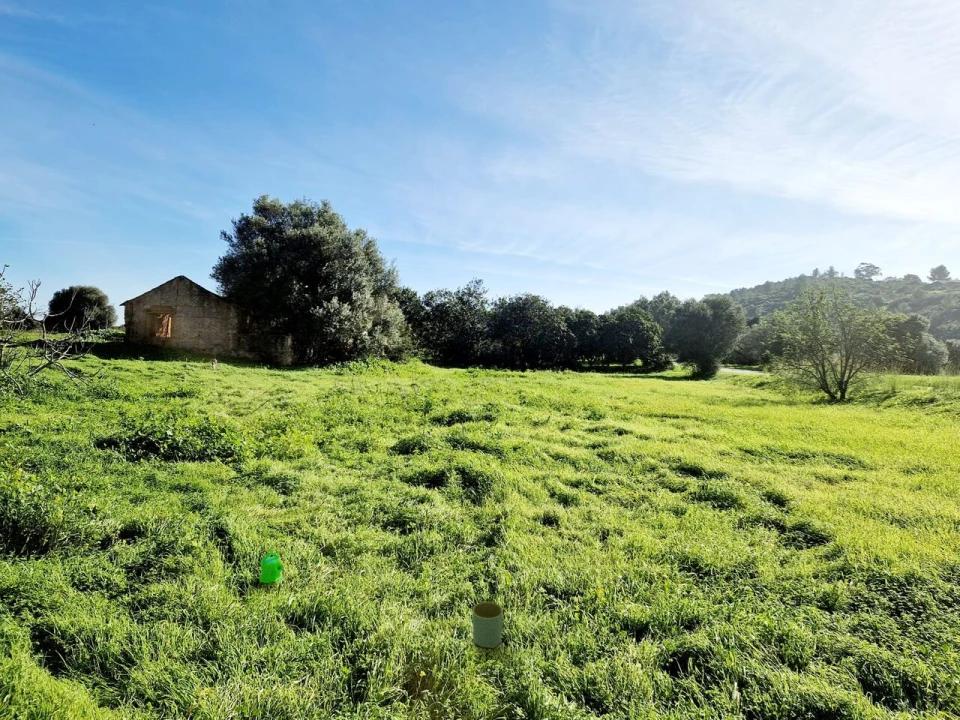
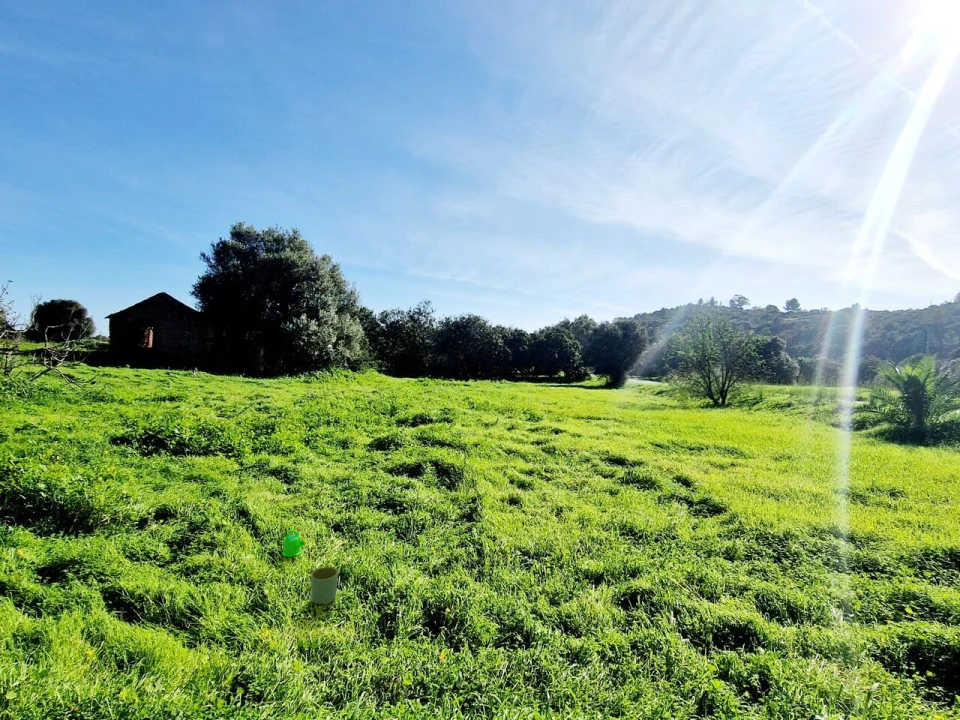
planter: present [472,602,503,648] -> present [311,567,338,605]

